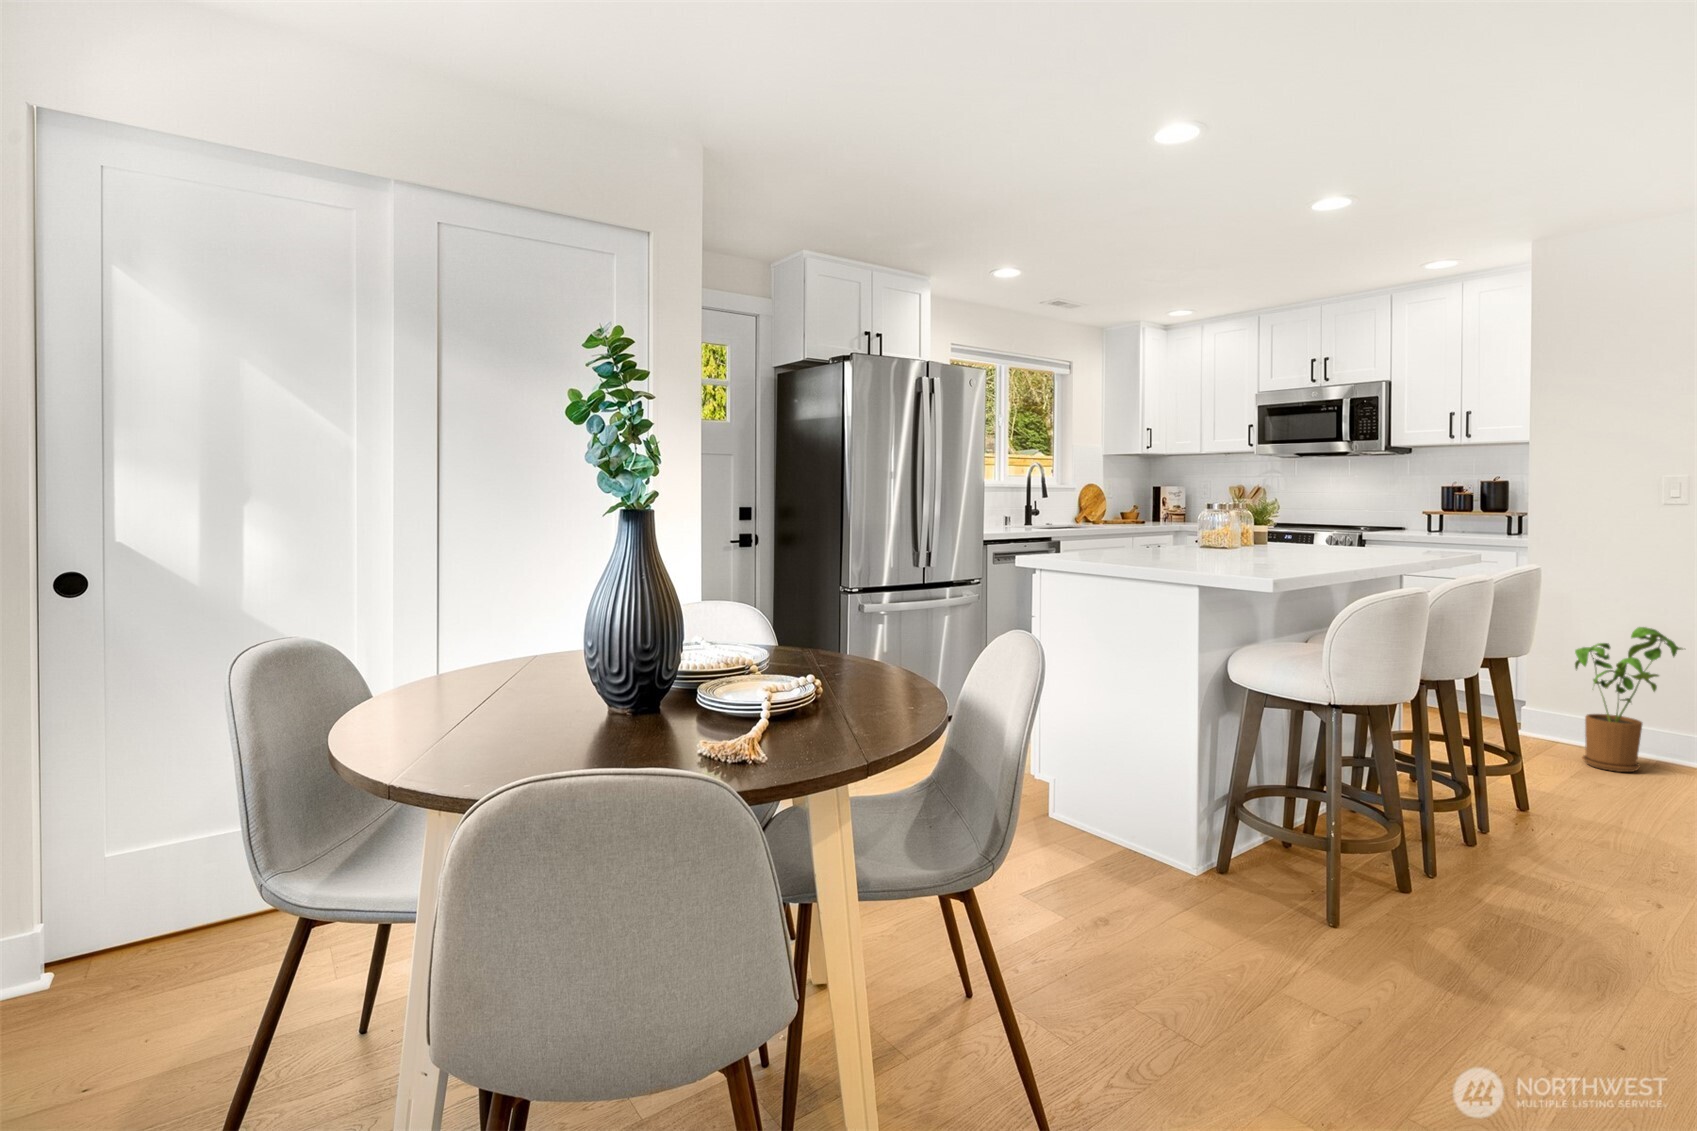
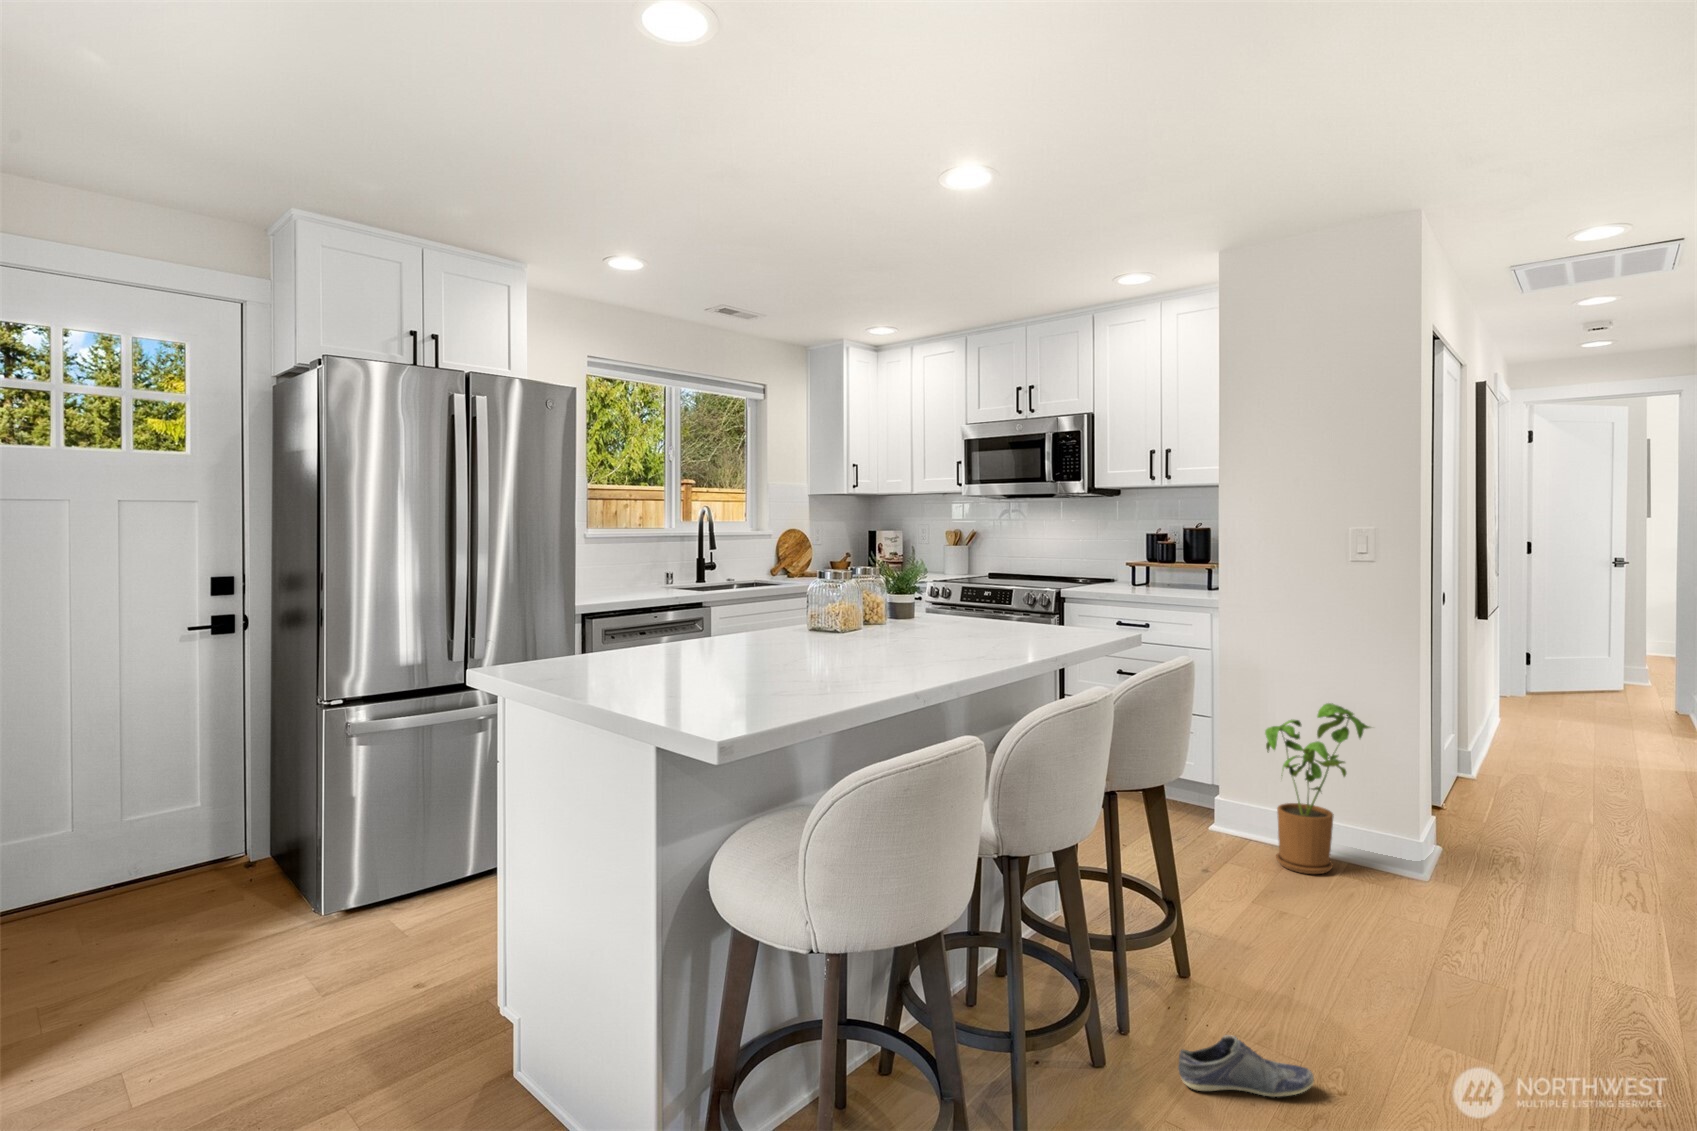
shoe: none [1531,845,1650,889] -> present [1178,1035,1314,1097]

